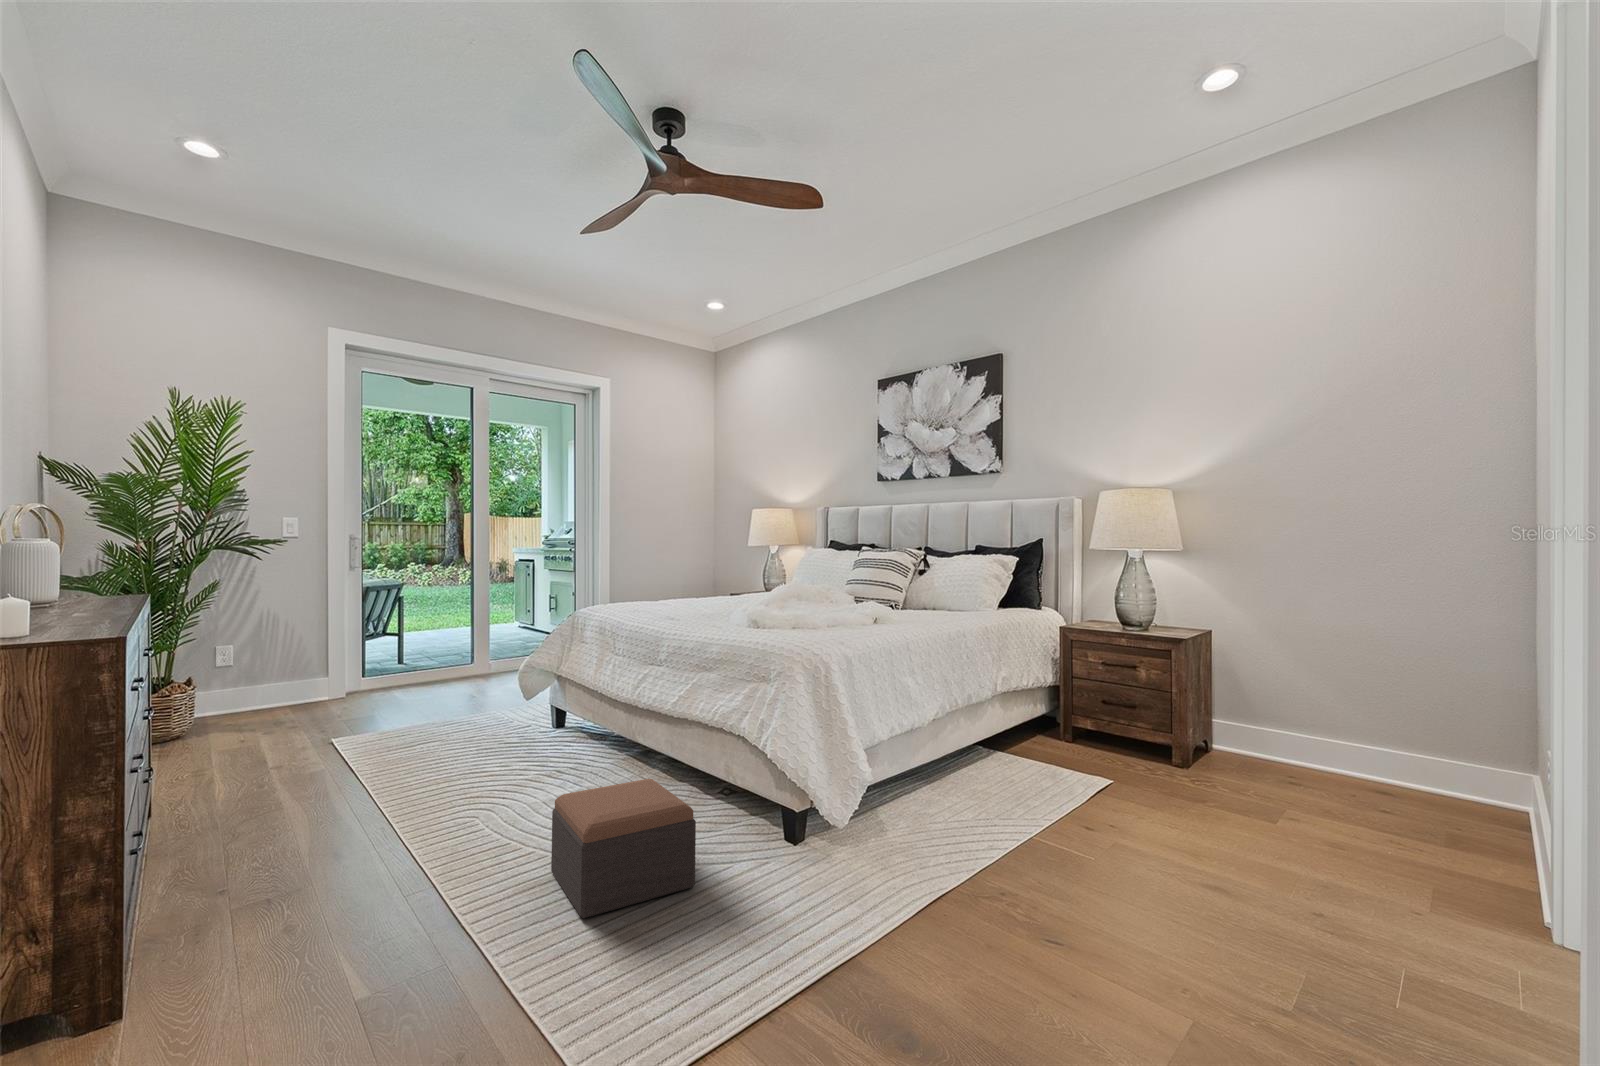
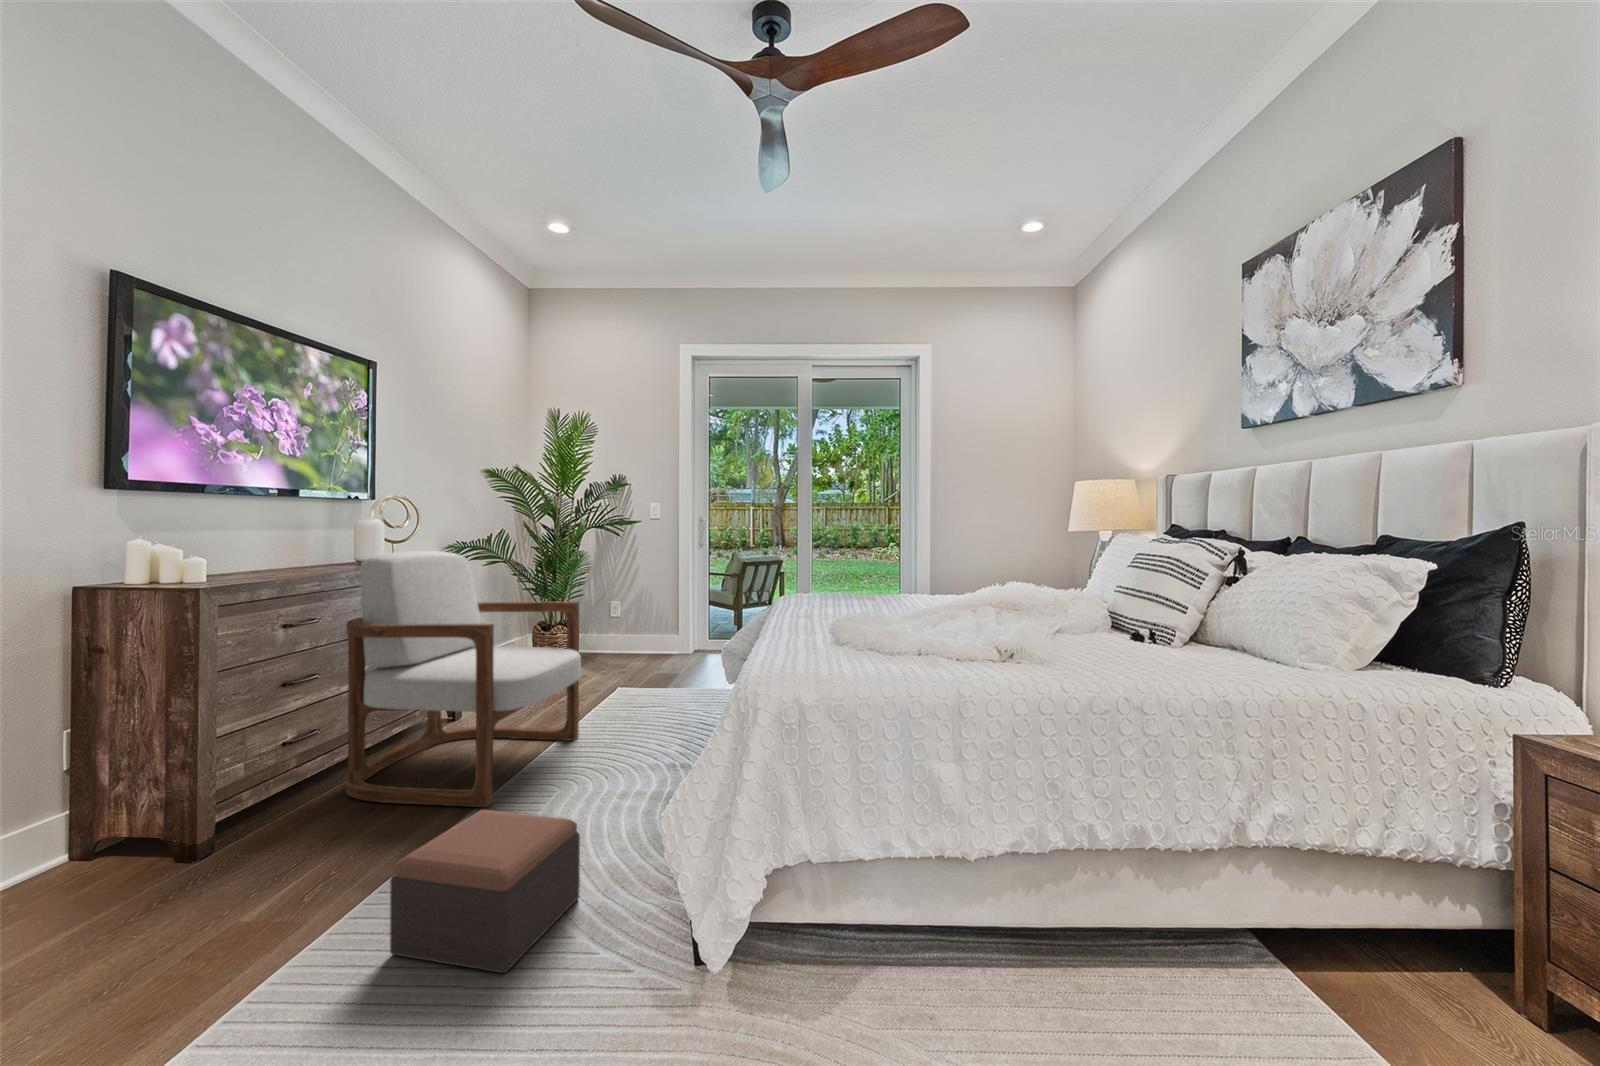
armchair: none [134,560,438,891] -> present [346,551,581,807]

